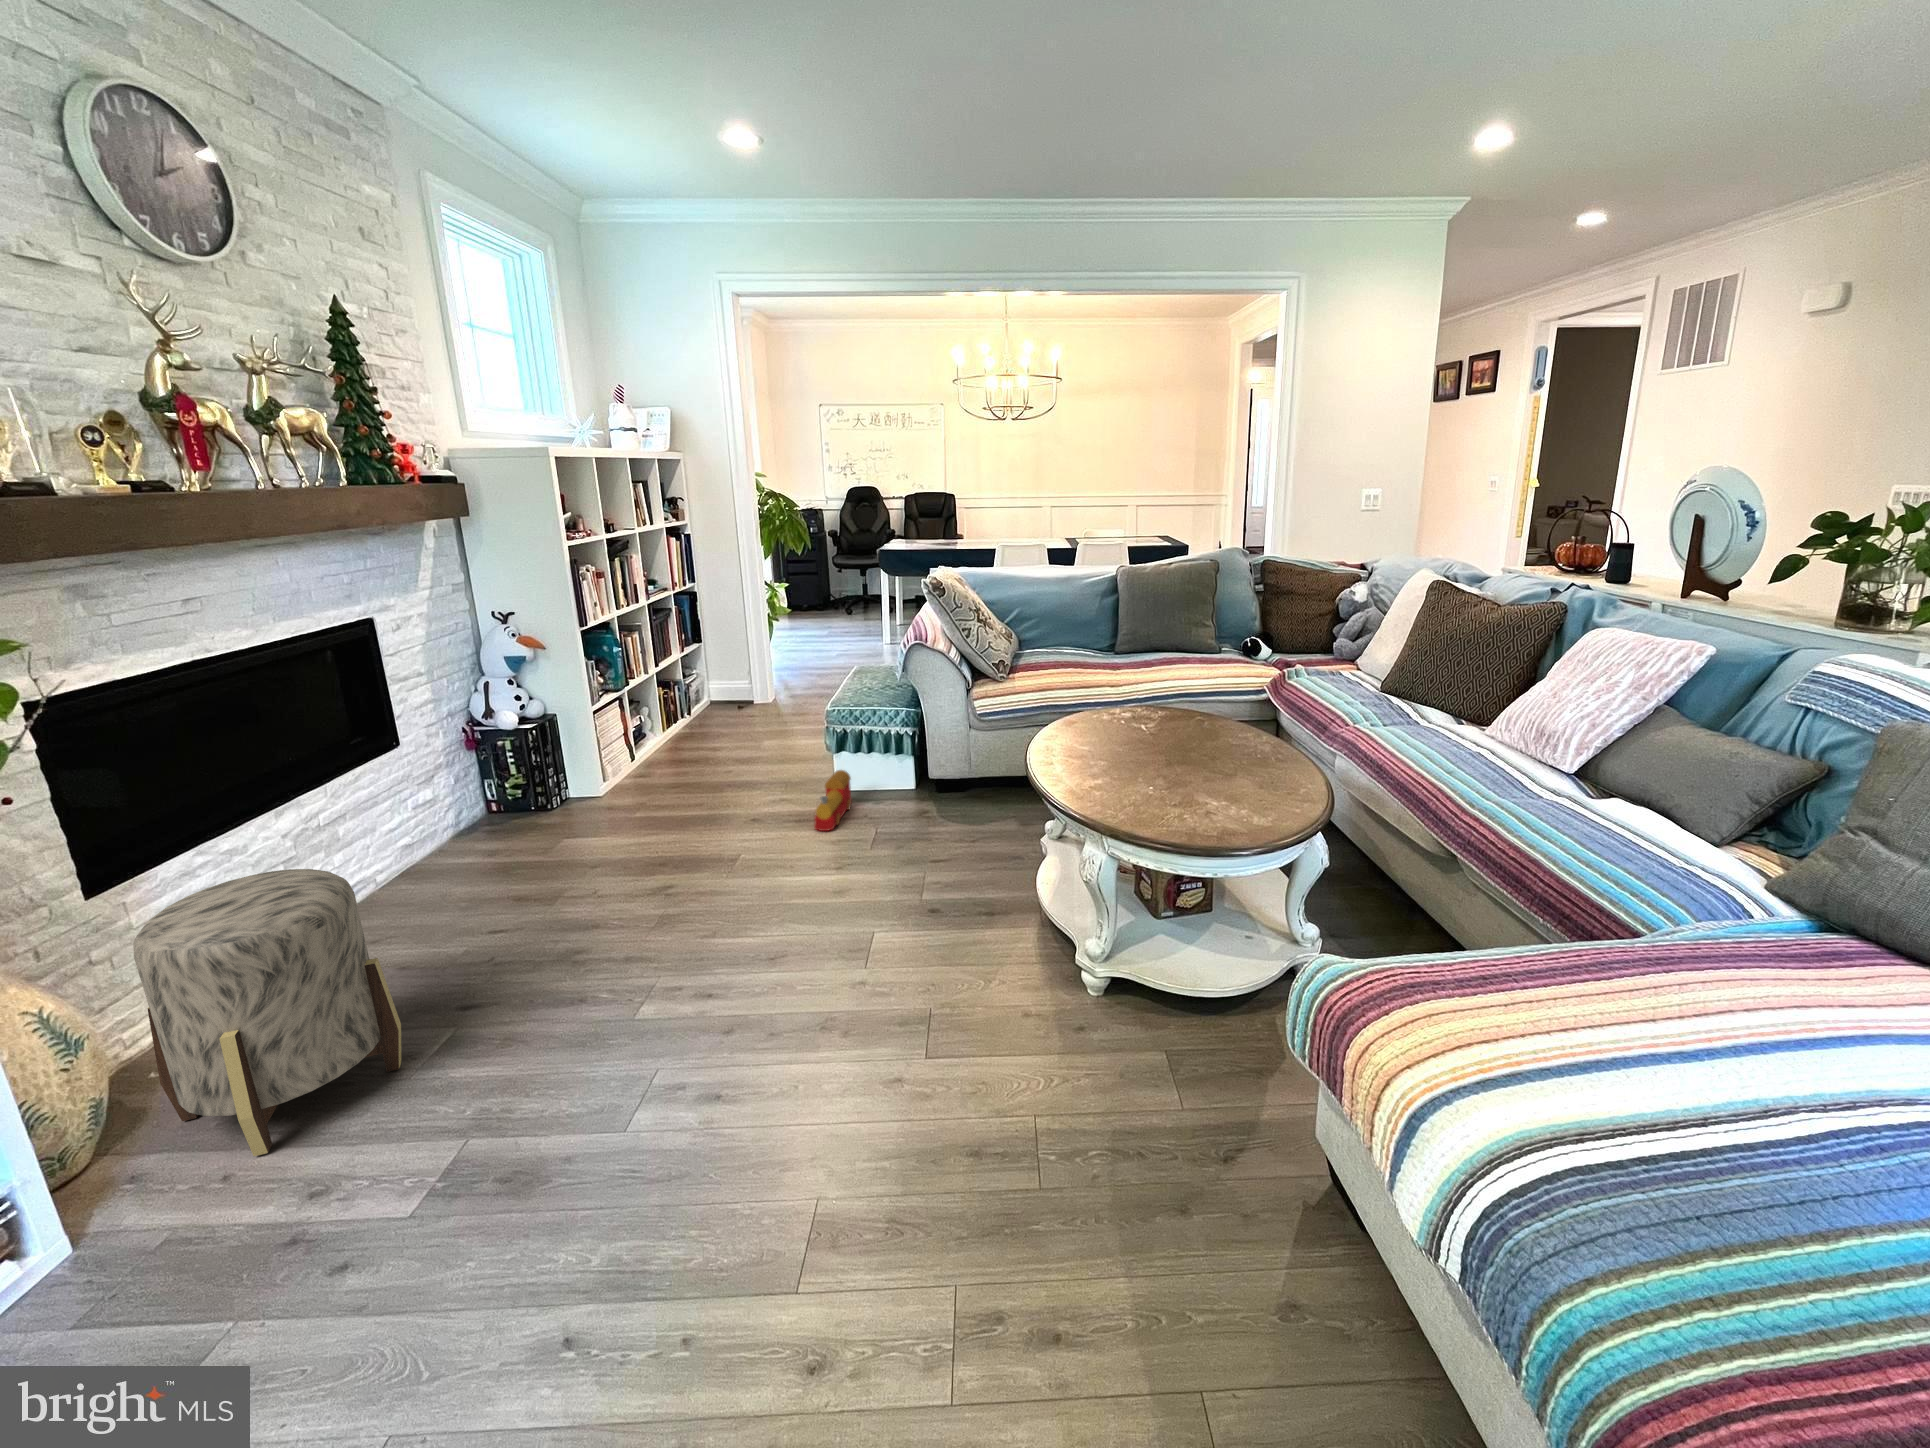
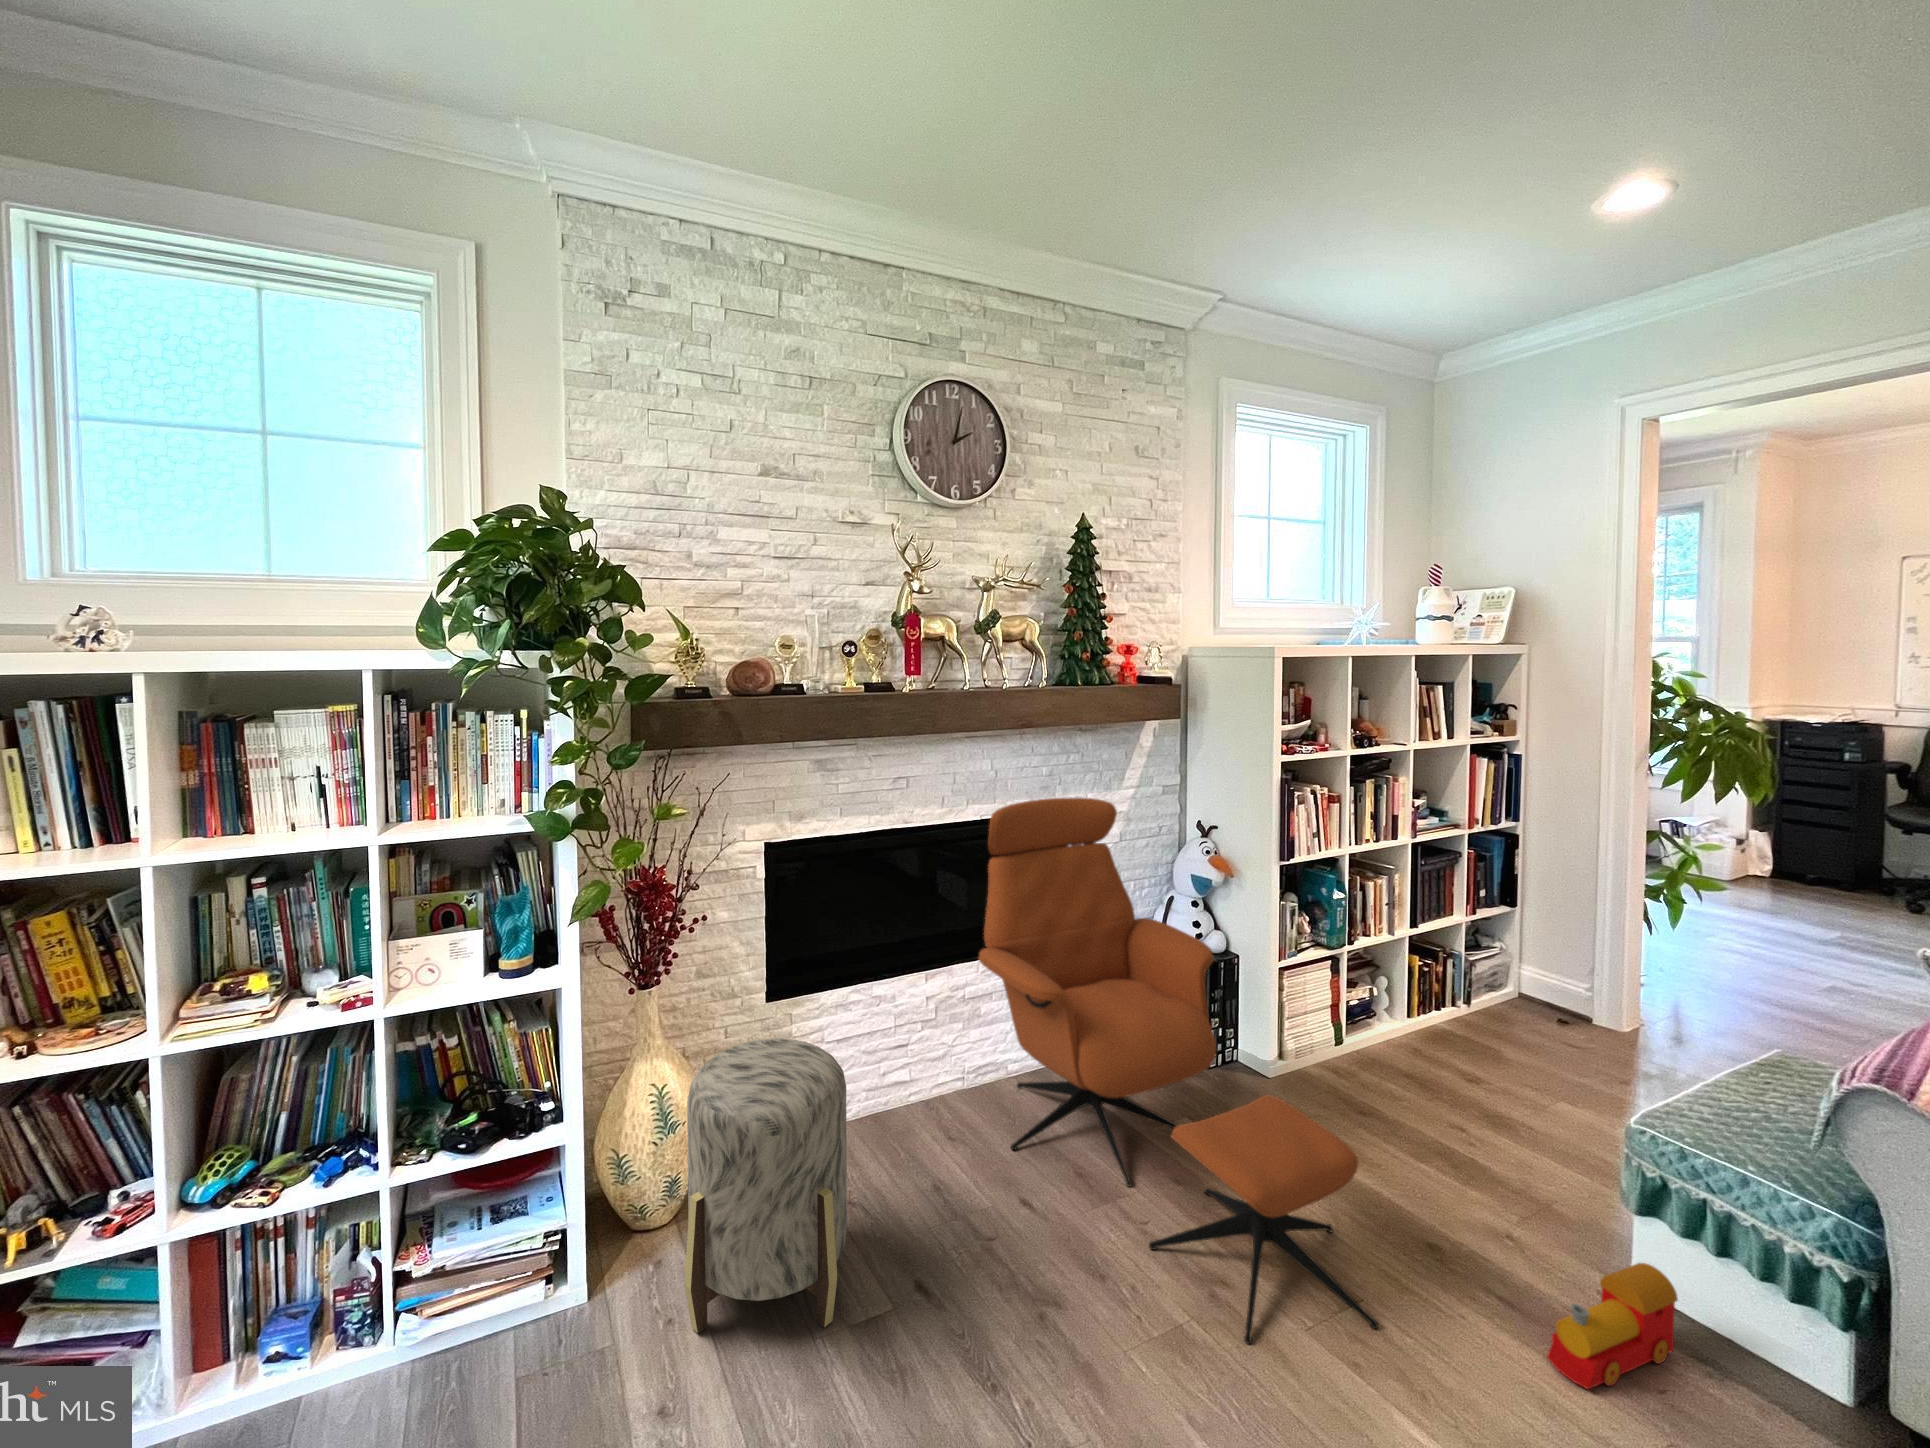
armchair: none [324,600,746,918] -> present [979,798,1378,1344]

